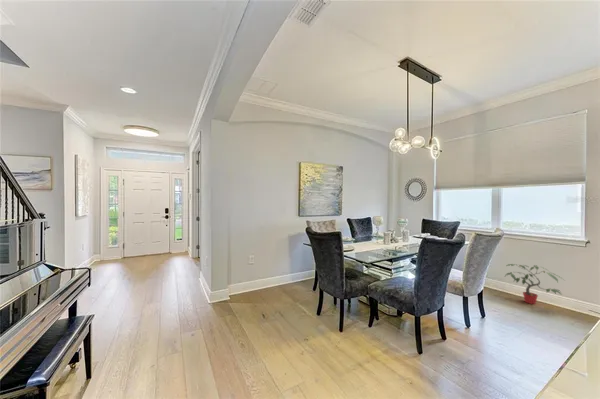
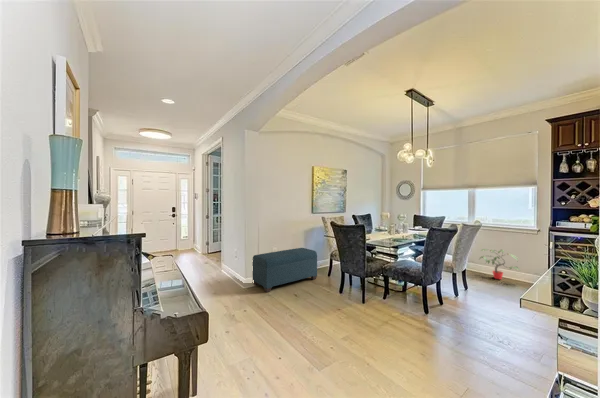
bench: none [221,255,298,308] -> present [252,248,317,292]

